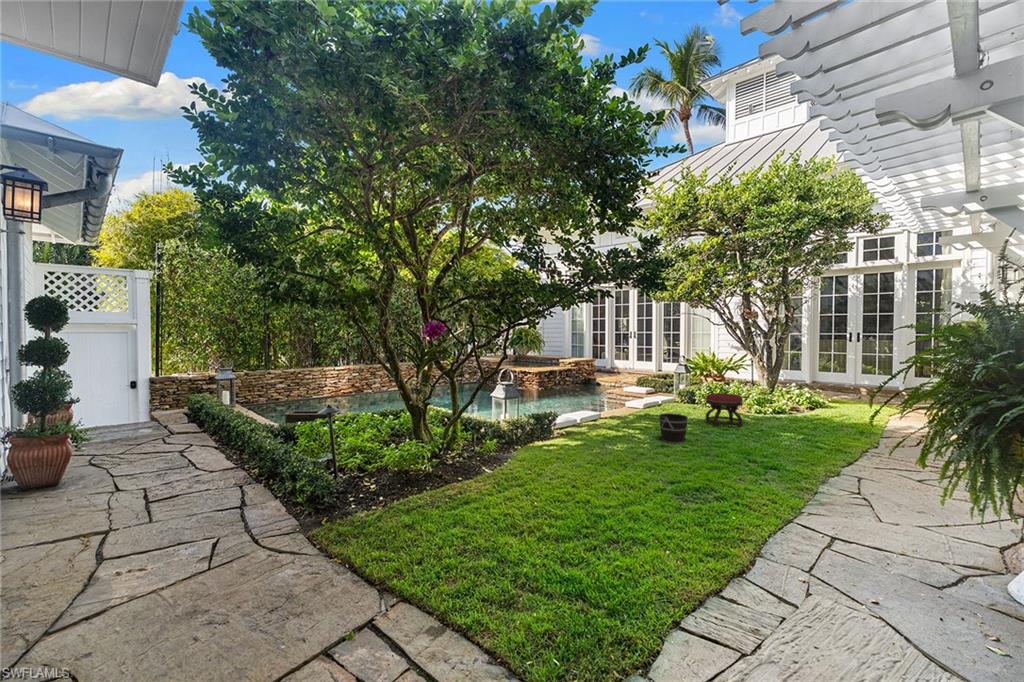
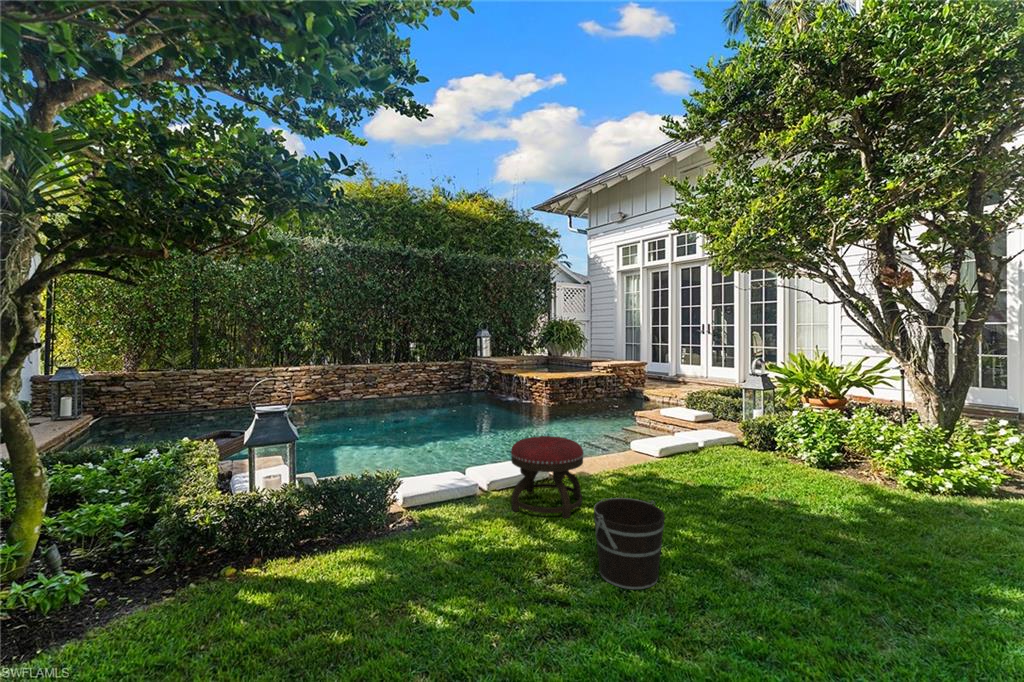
ottoman: present [706,393,743,427] -> present [511,436,584,518]

